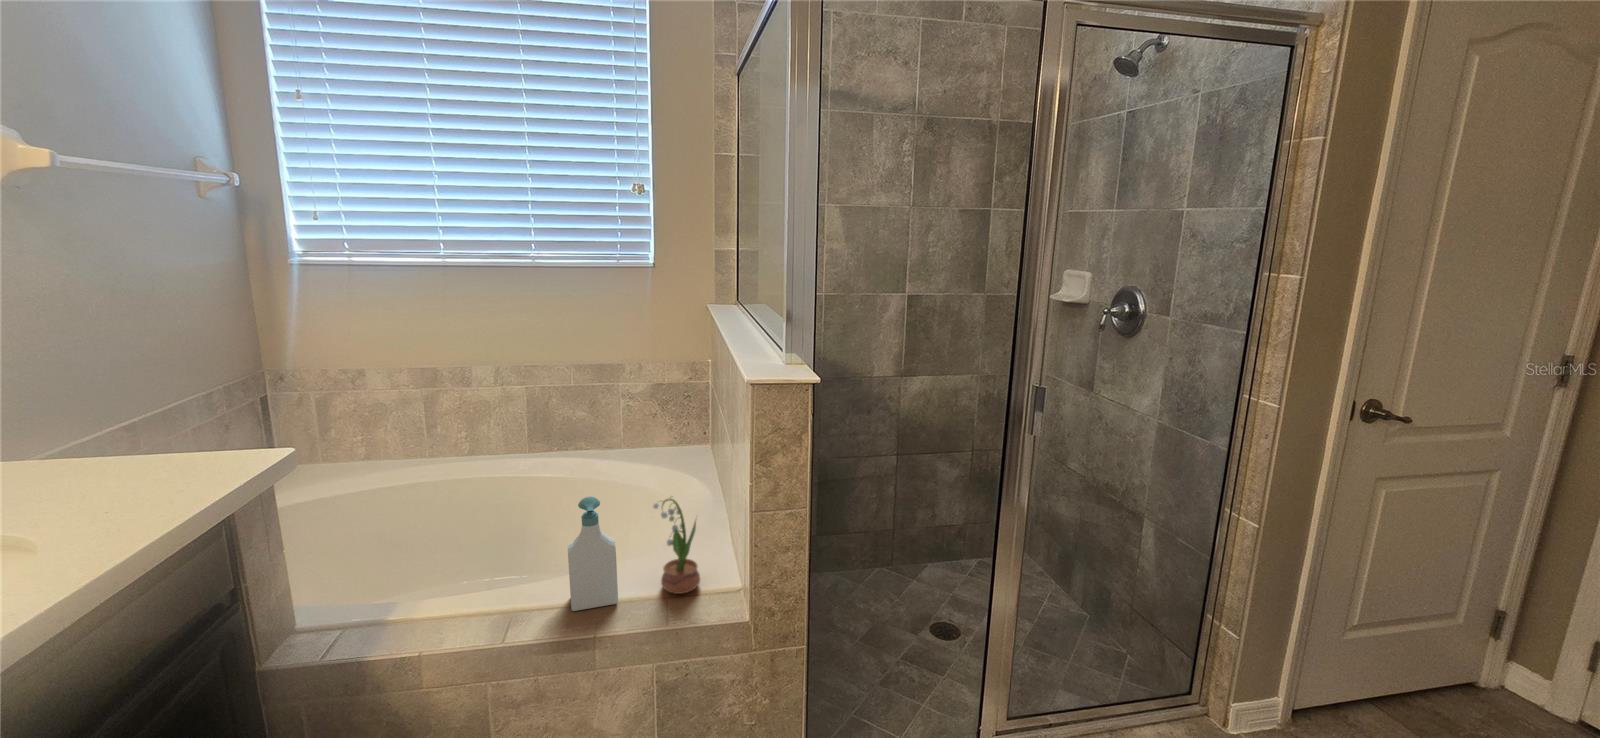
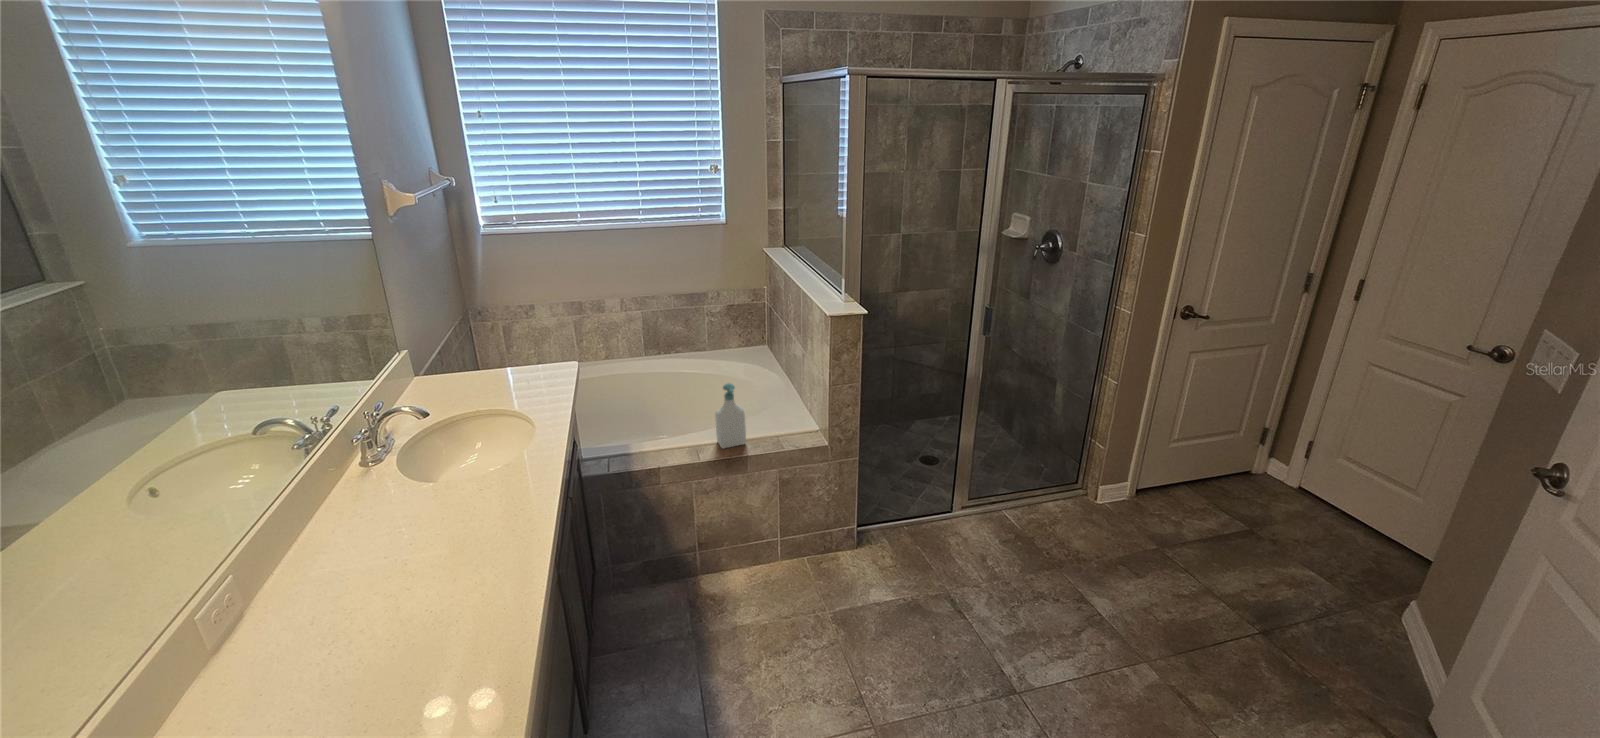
potted flower: present [653,498,700,594] -> none [762,381,791,437]

